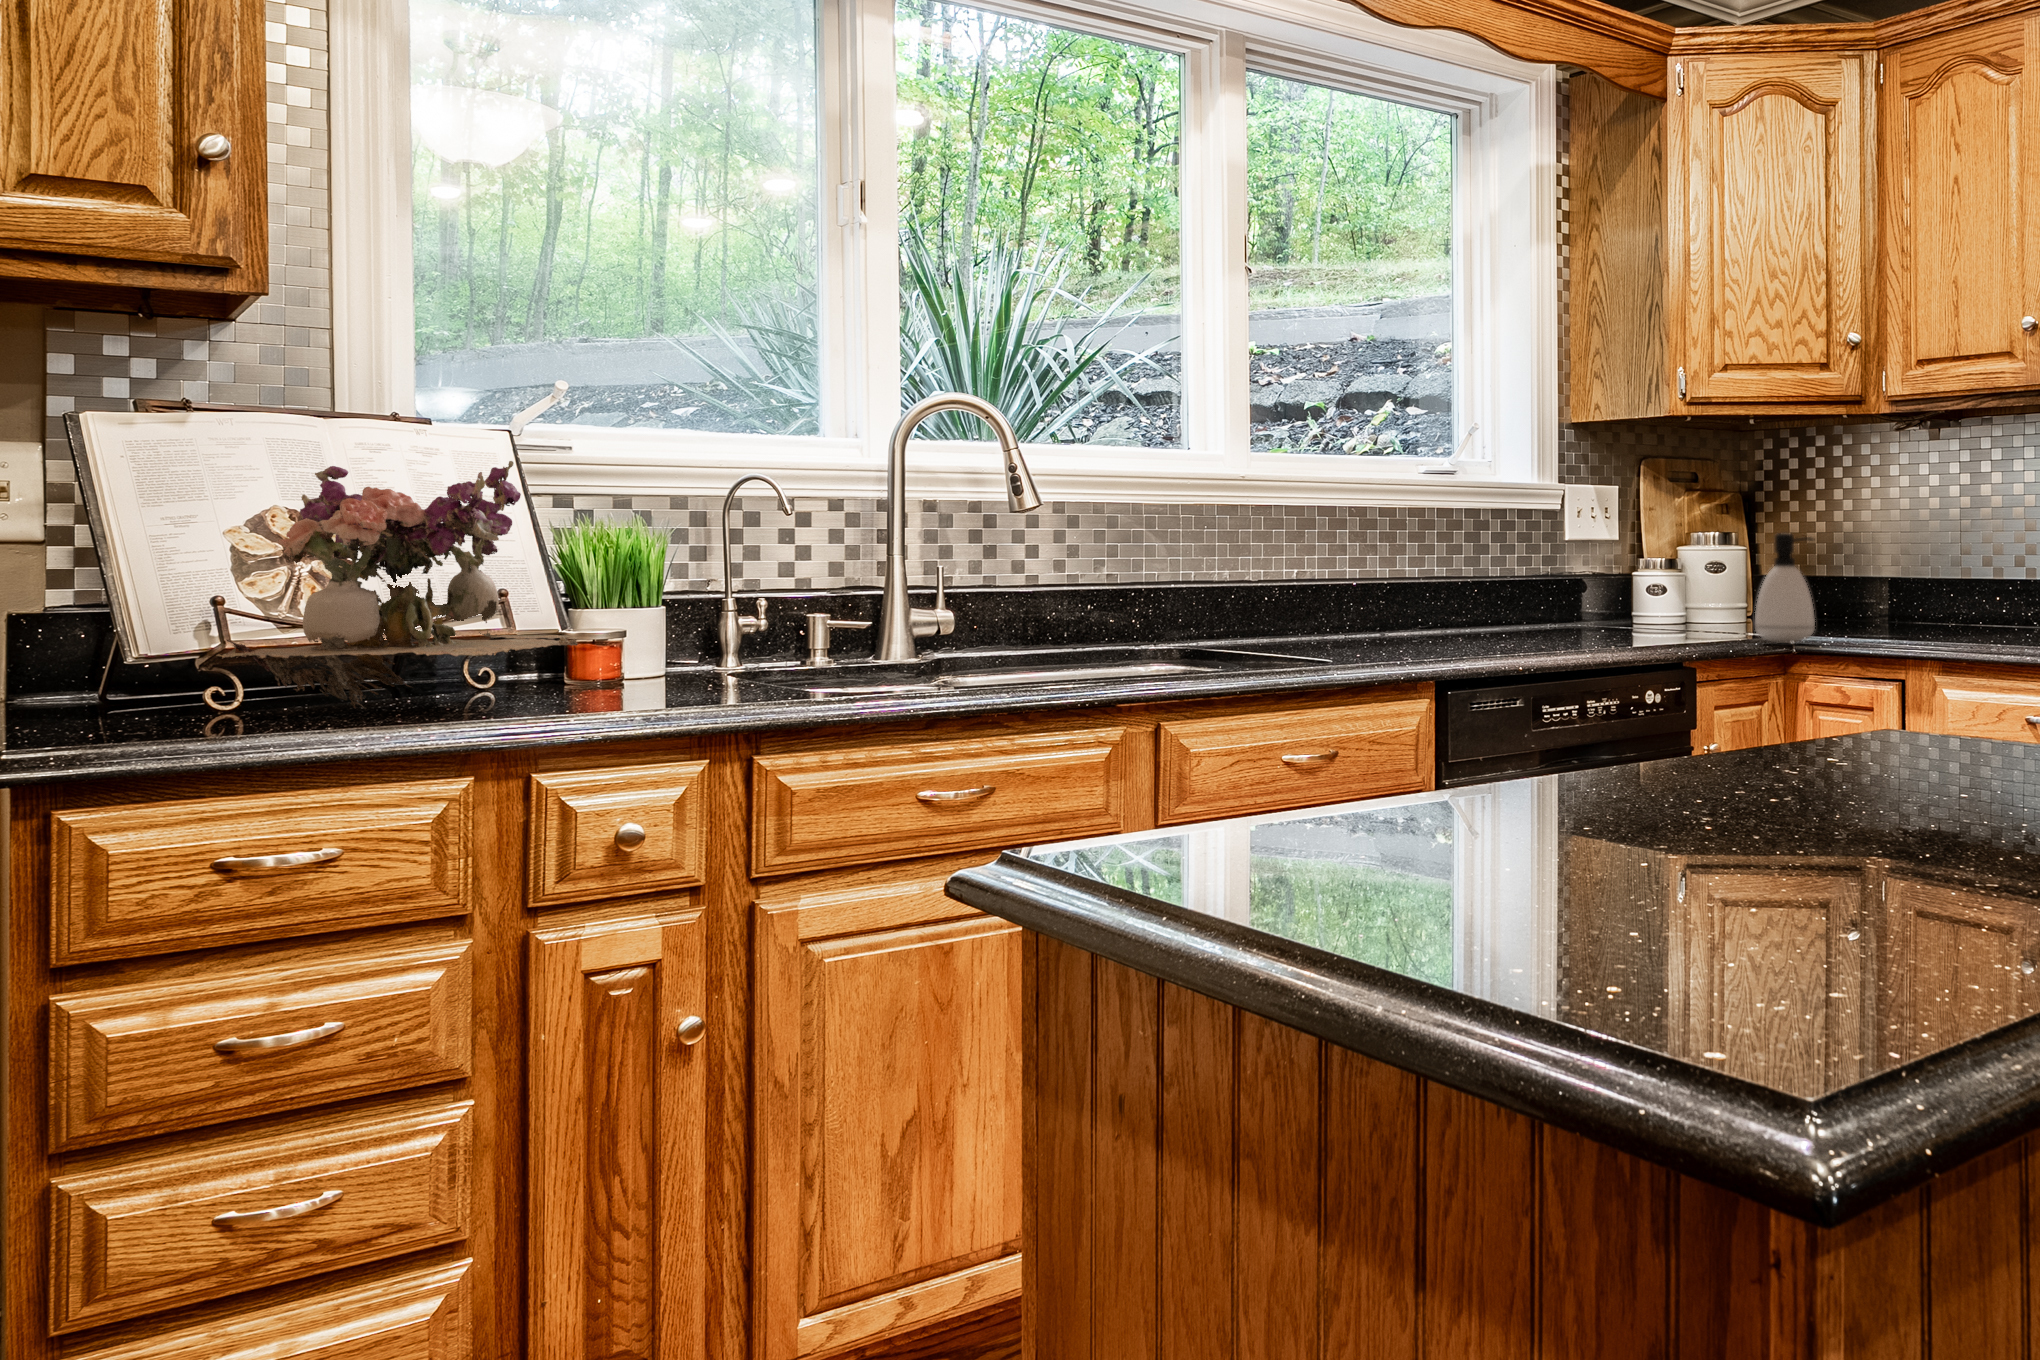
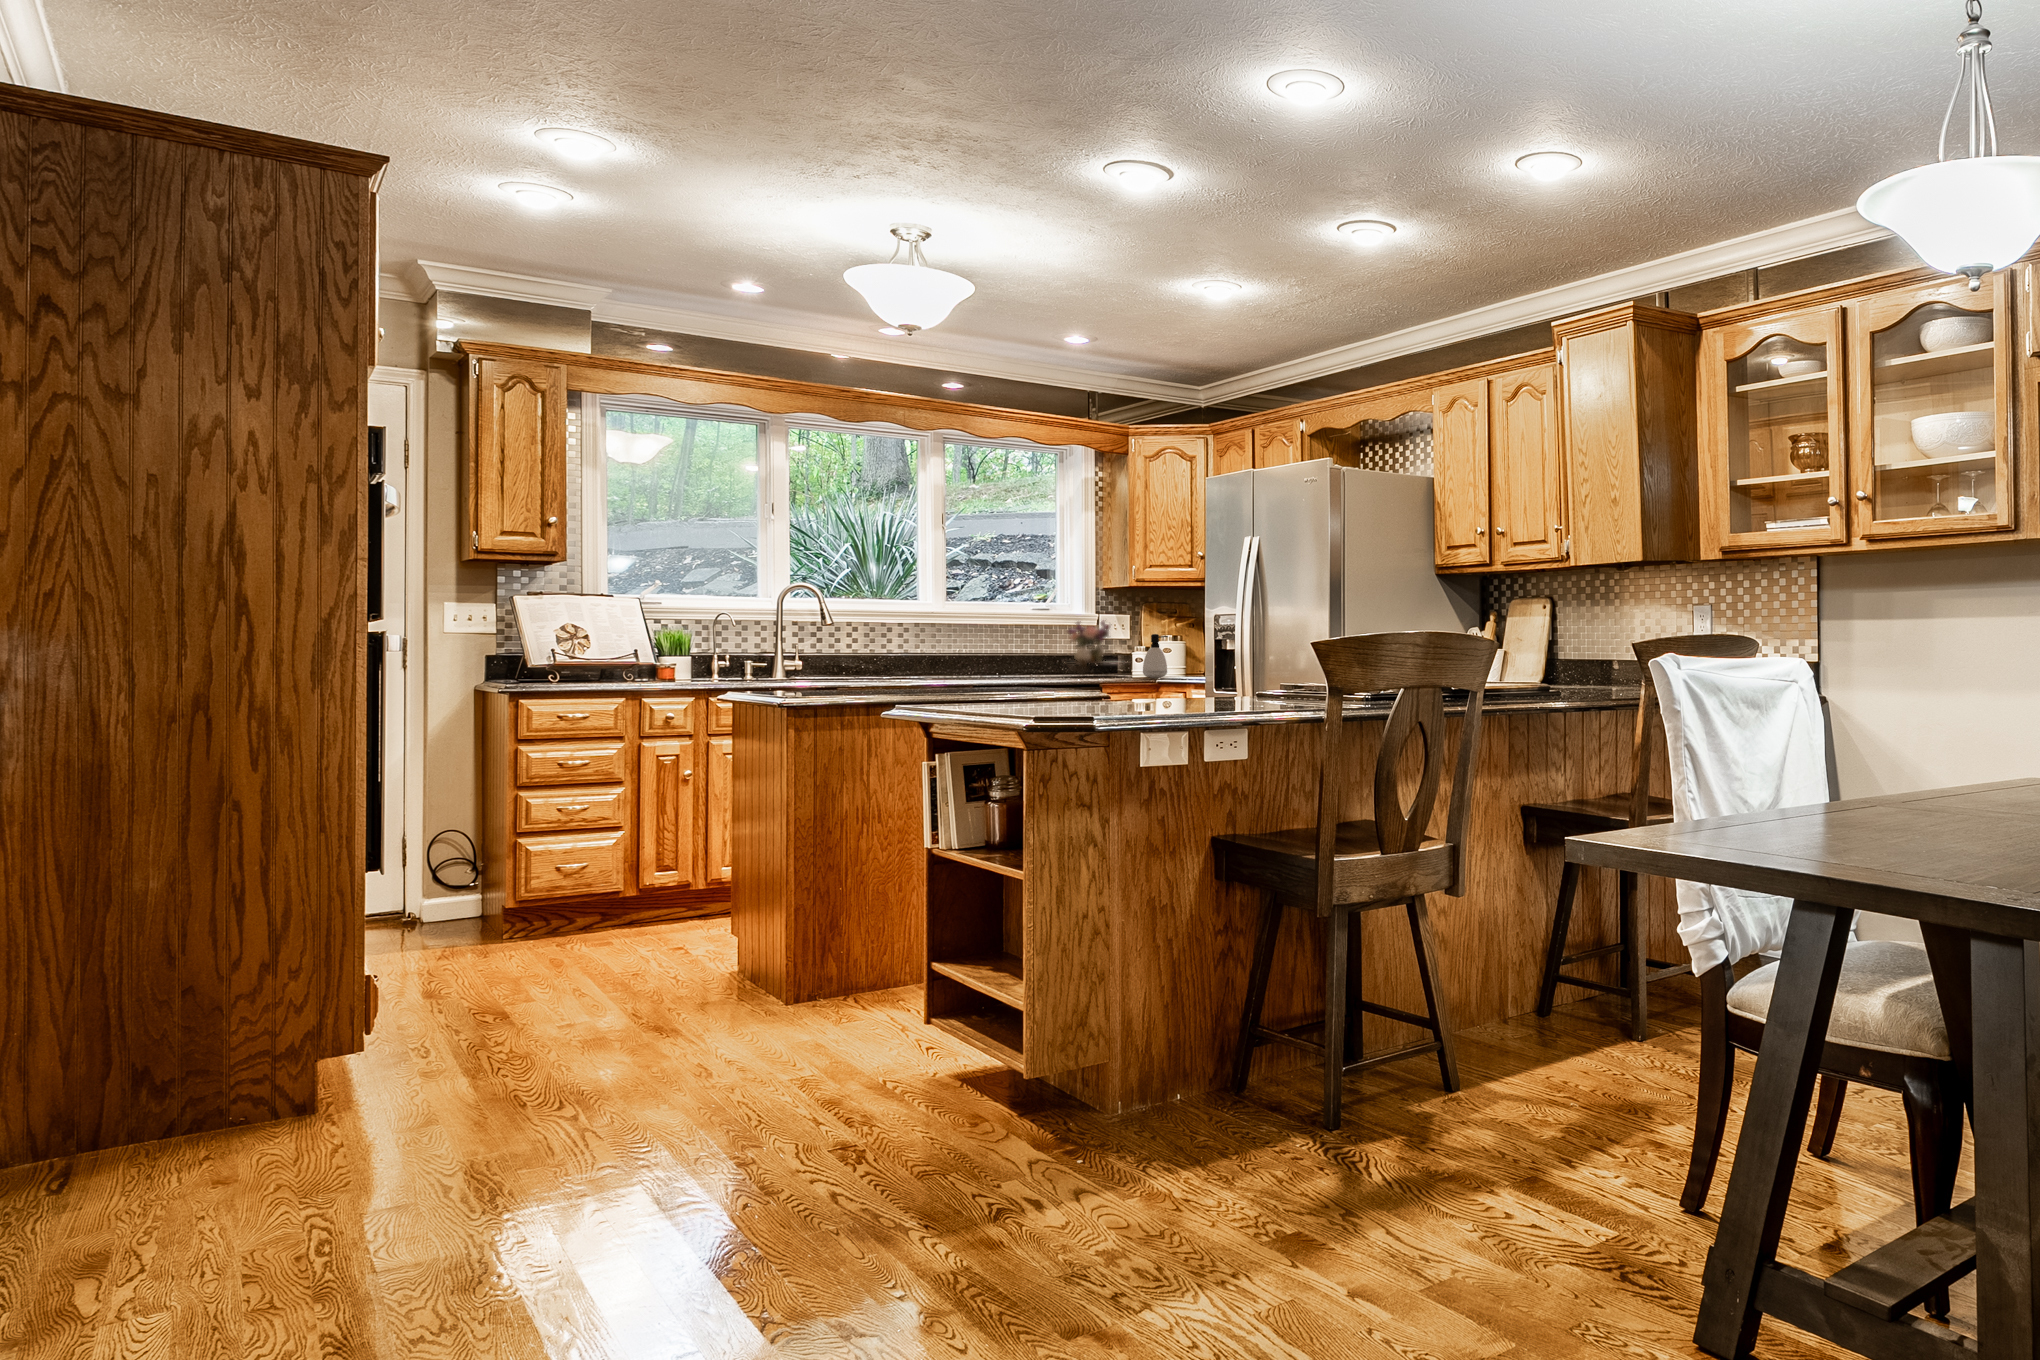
flower arrangement: present [216,461,578,709] -> present [1064,620,1128,675]

